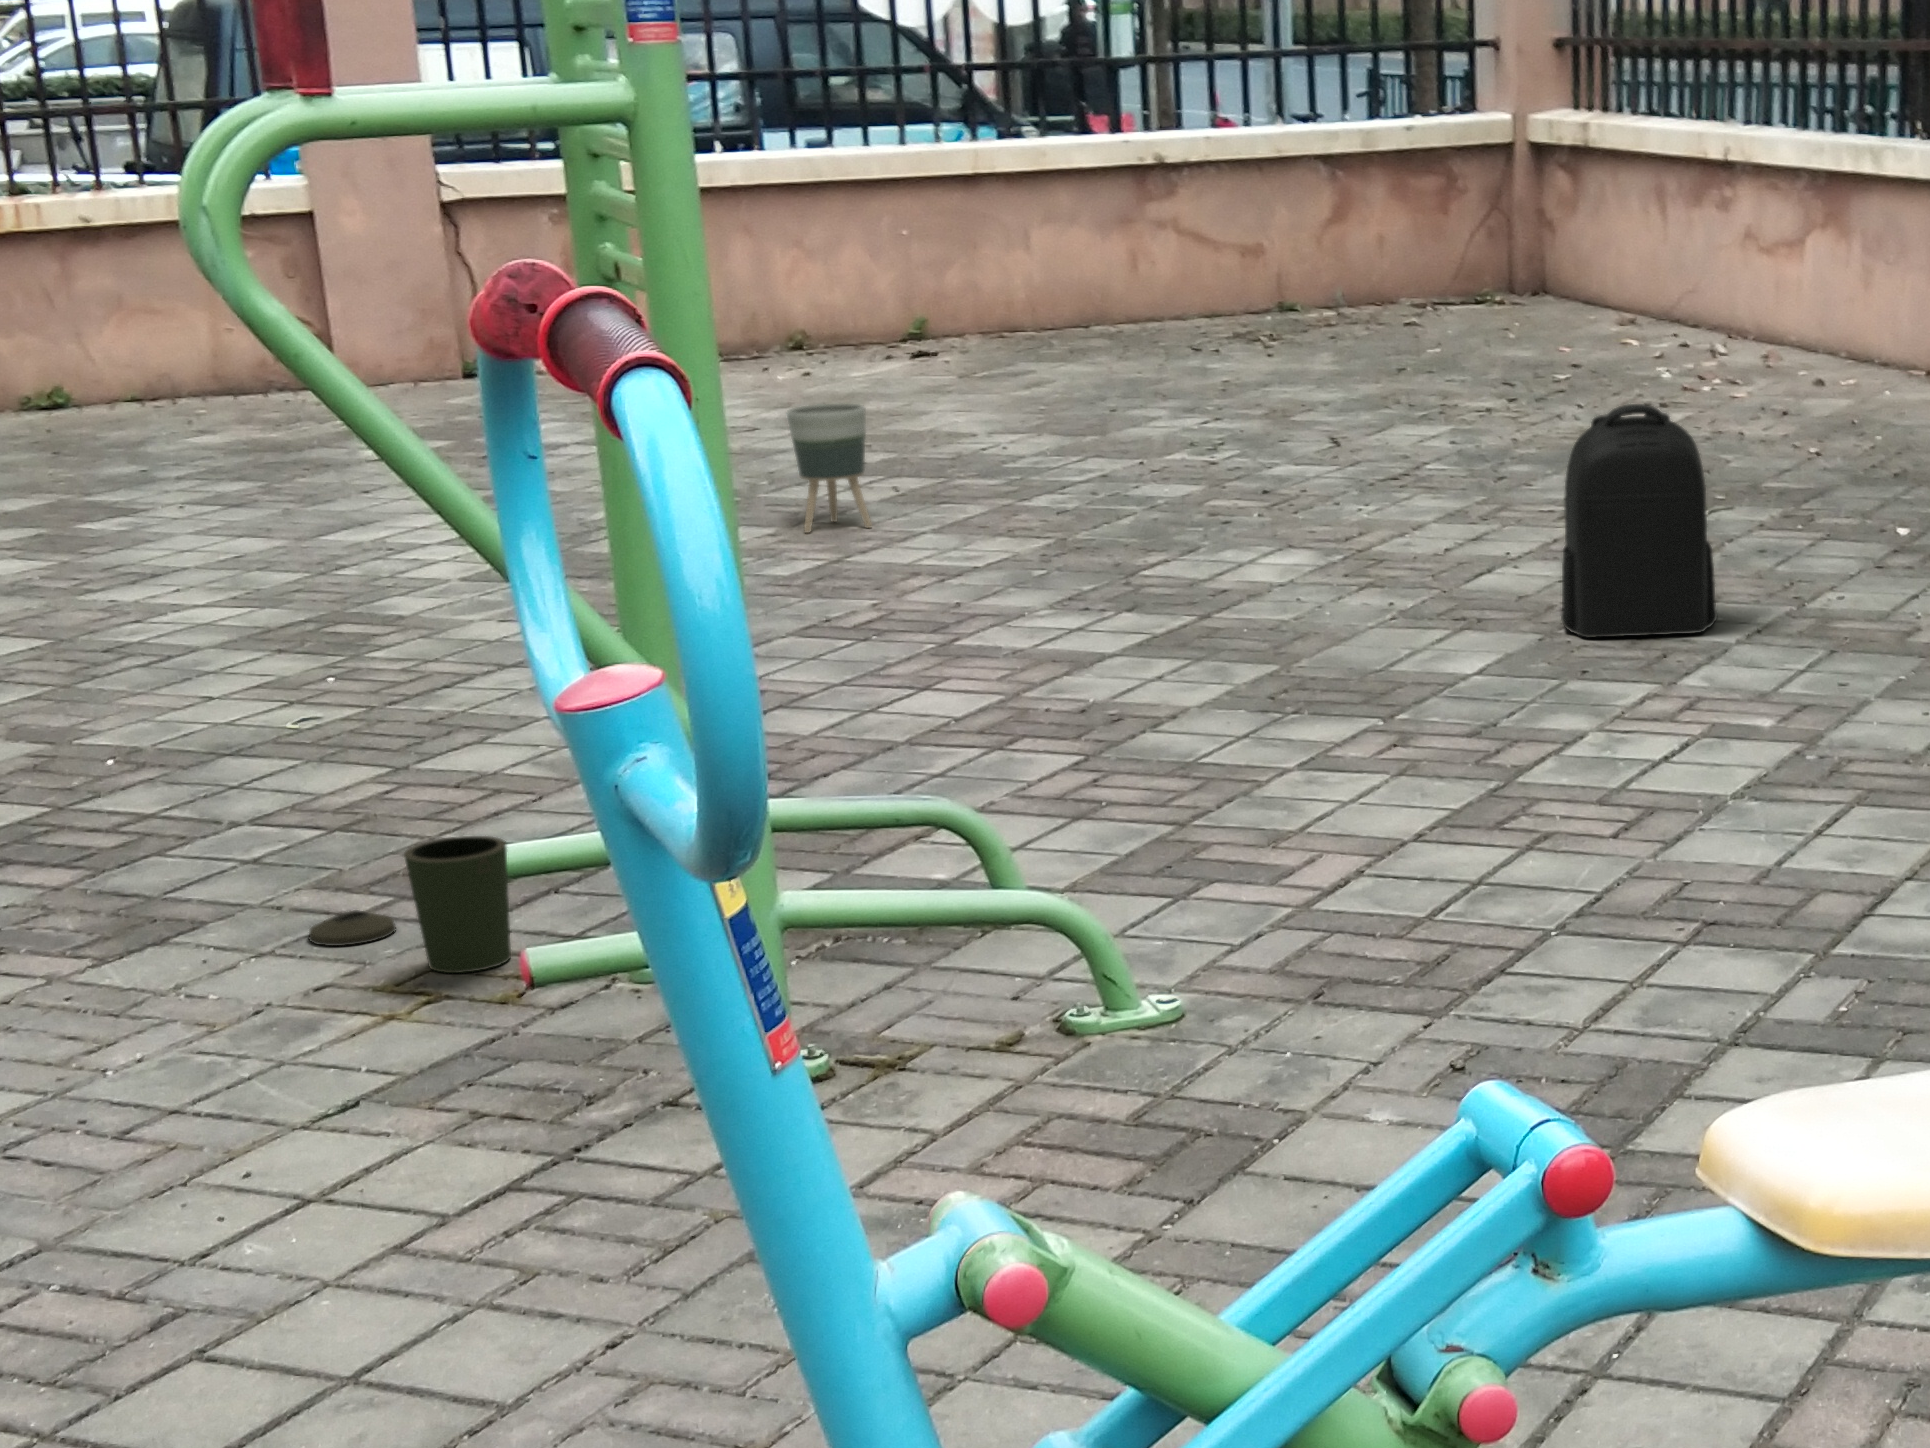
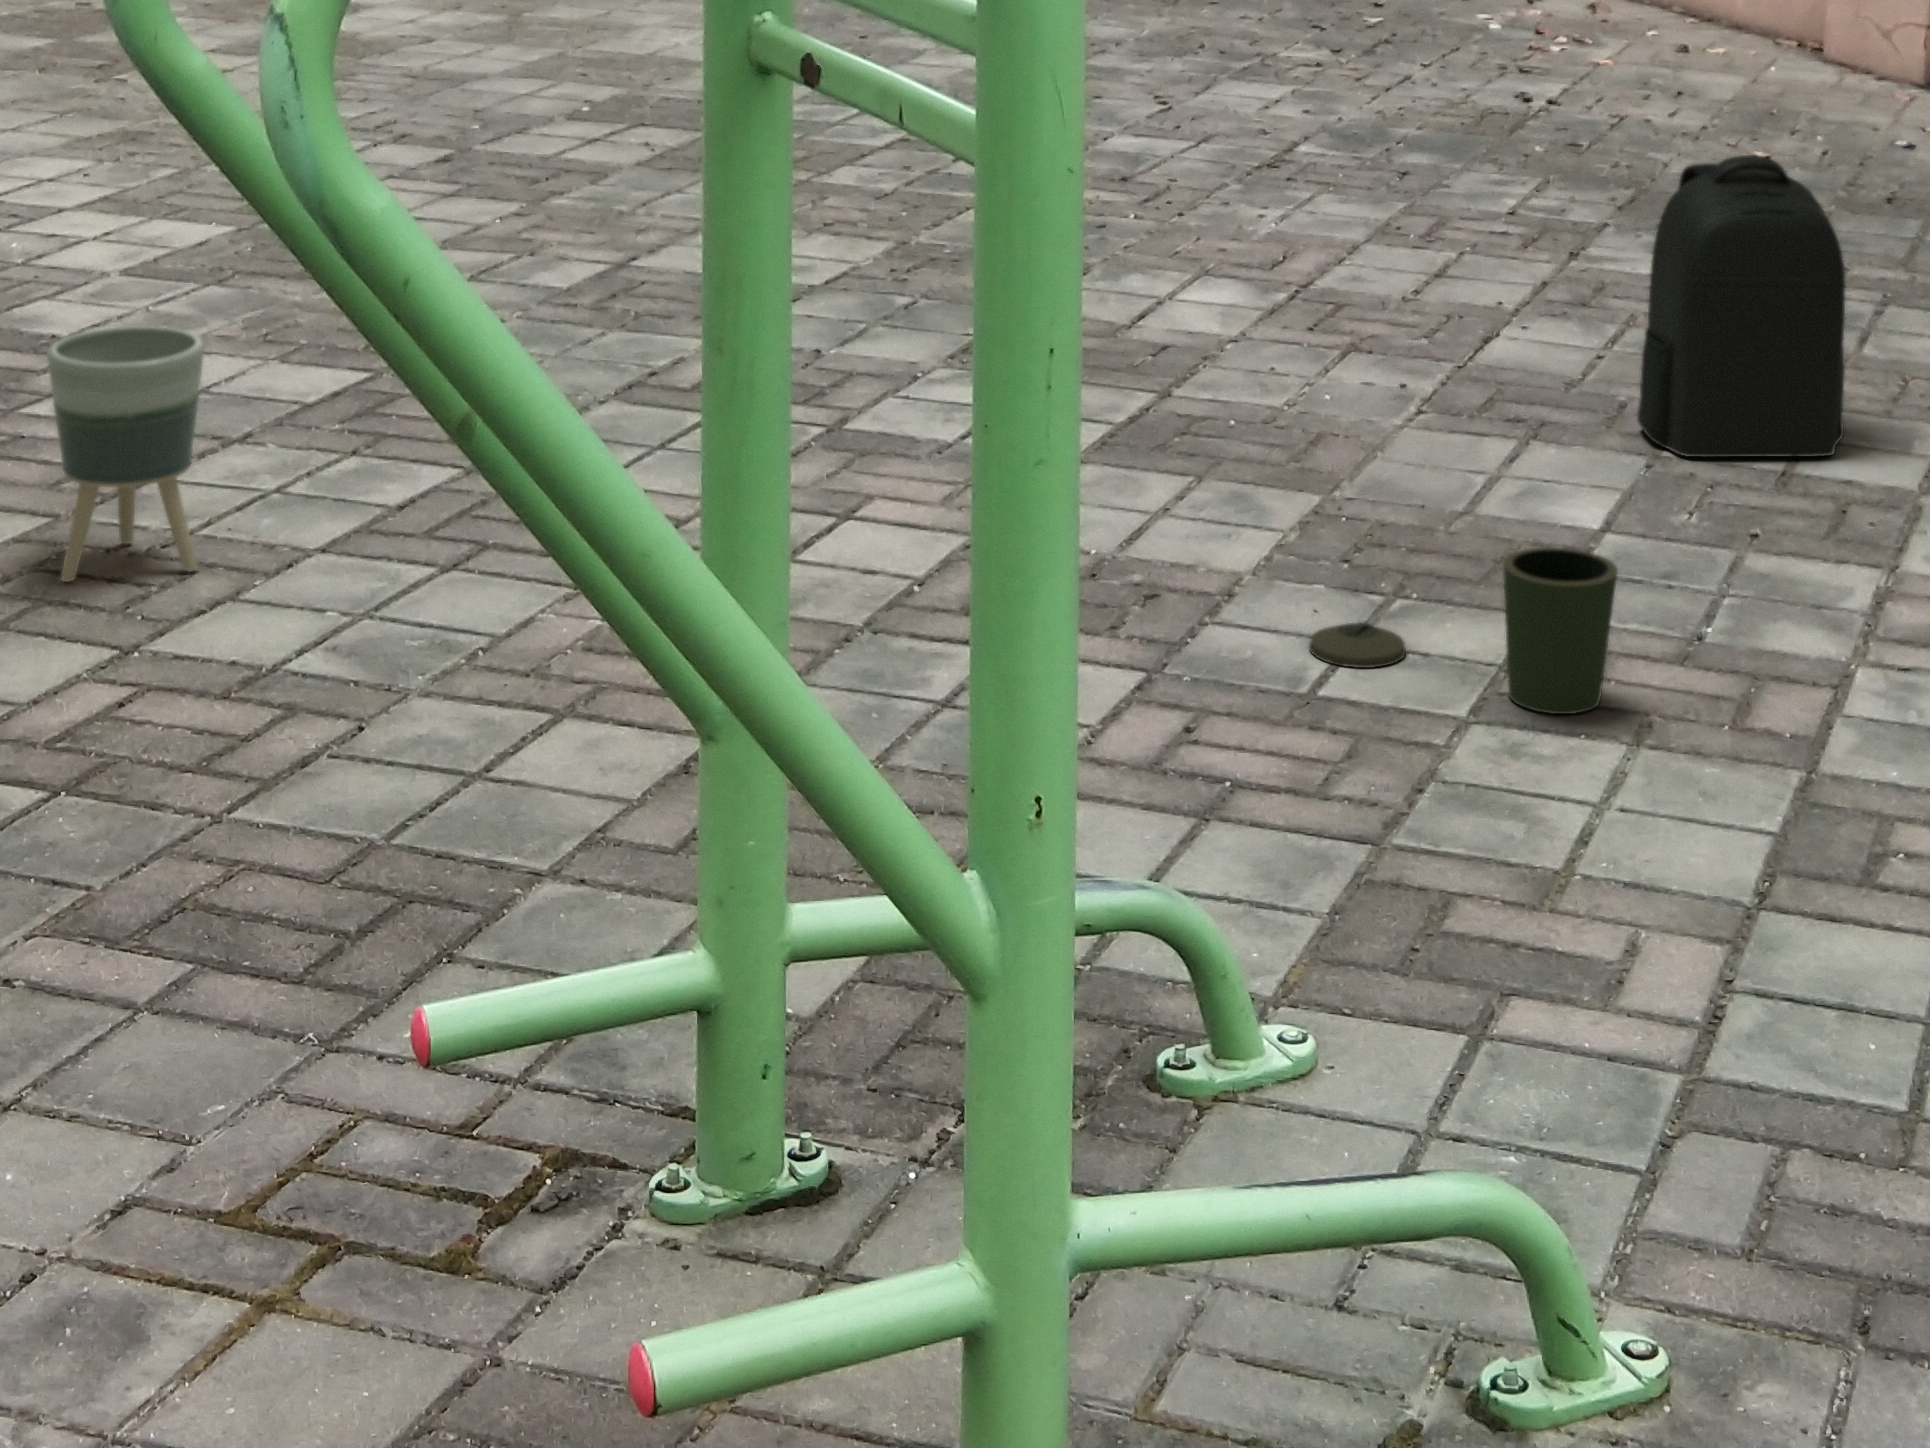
planter: present [787,403,872,532] -> present [47,326,204,582]
trash can: present [309,836,511,973] -> present [1309,547,1618,714]

